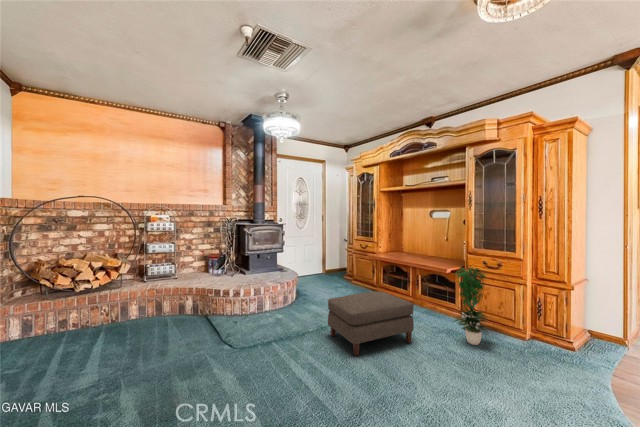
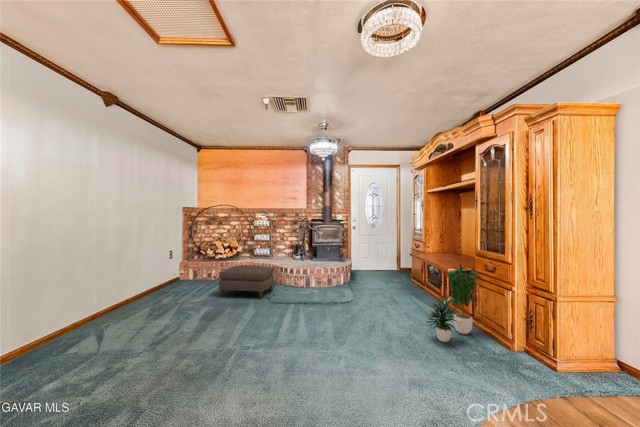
ottoman: present [328,292,414,356] -> present [219,265,274,299]

